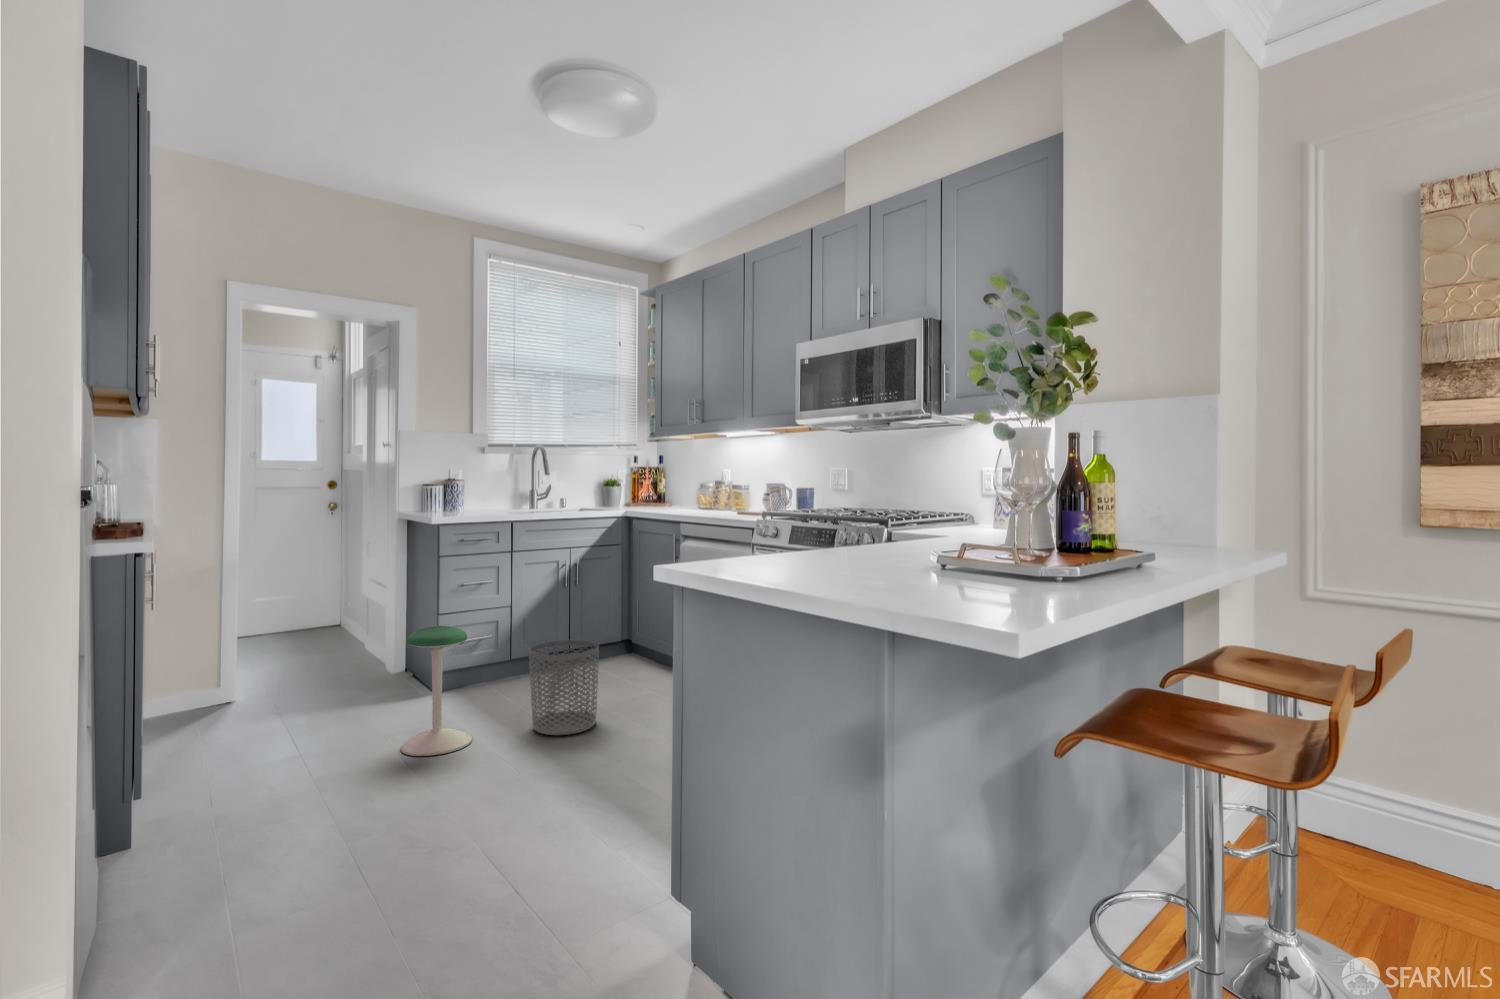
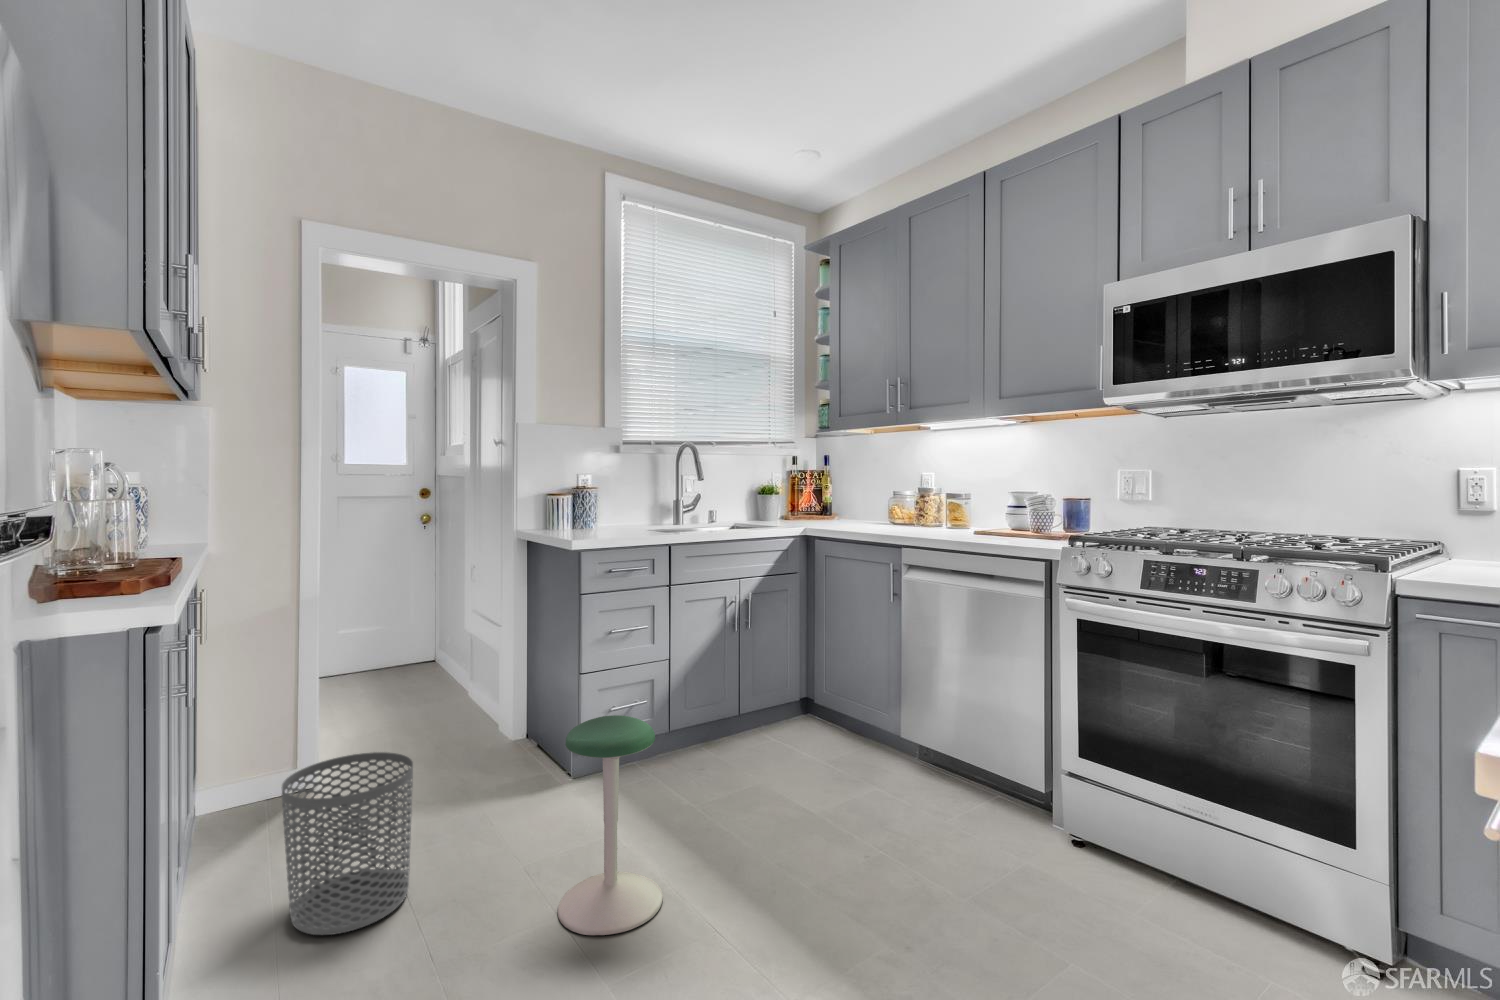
waste bin: present [529,640,599,735] -> present [282,752,413,935]

